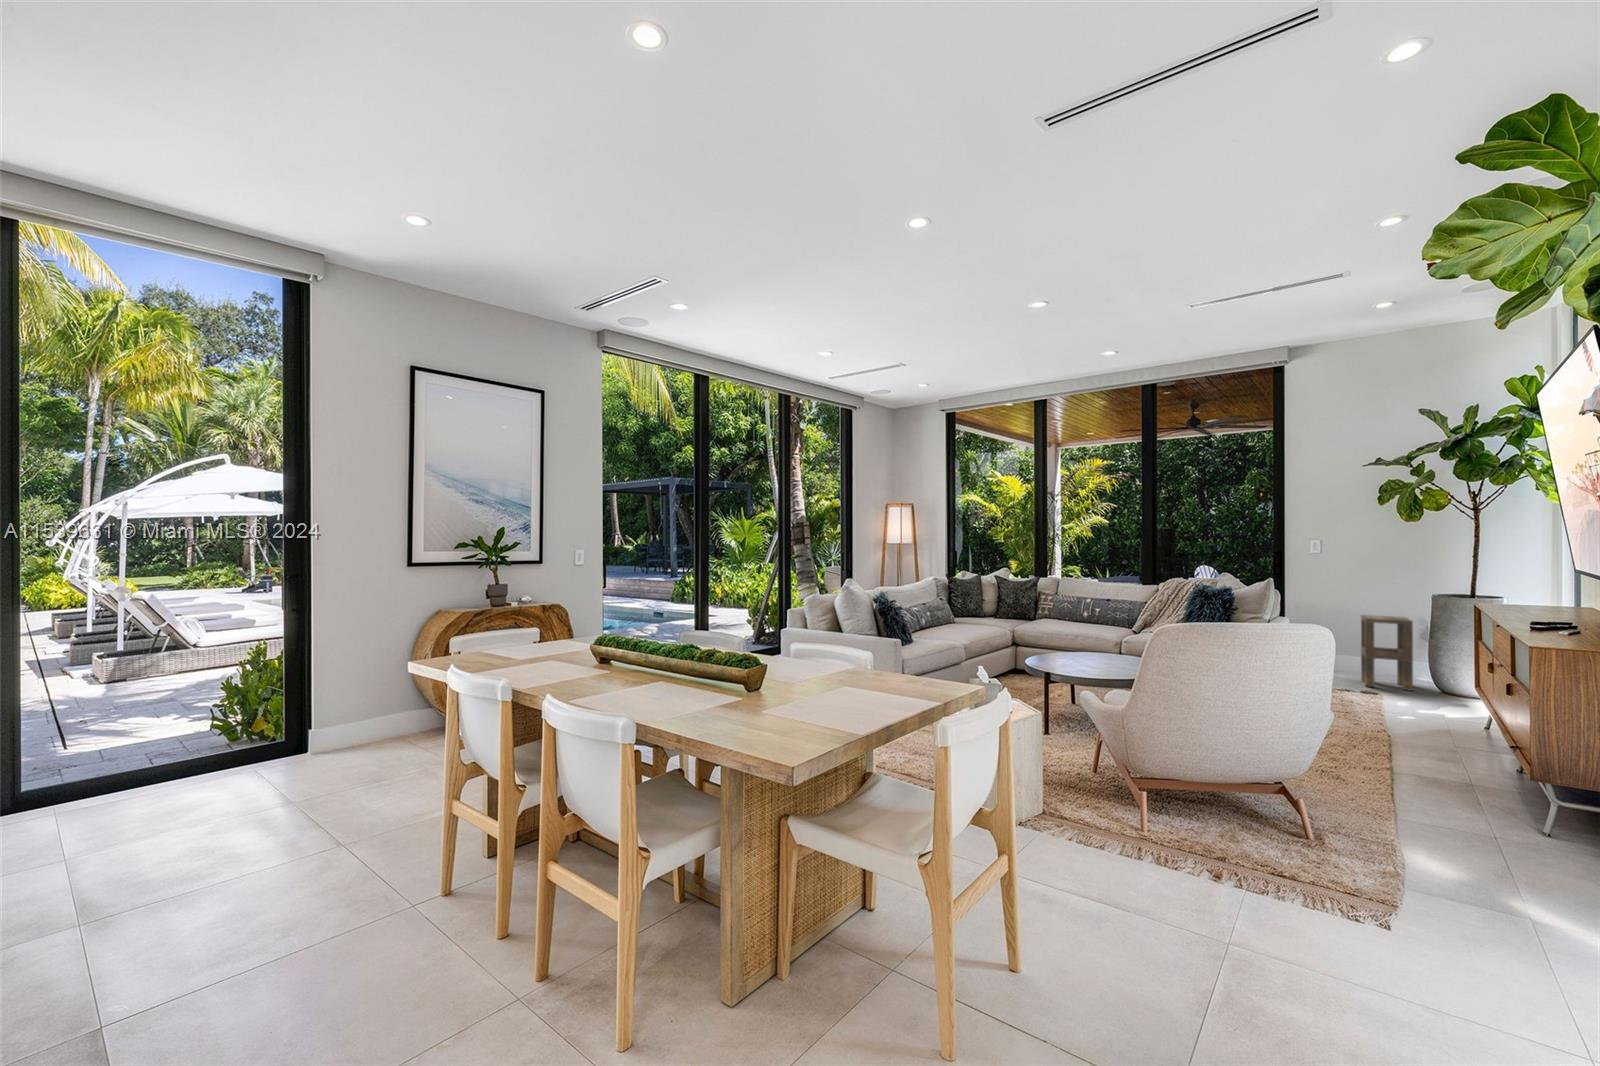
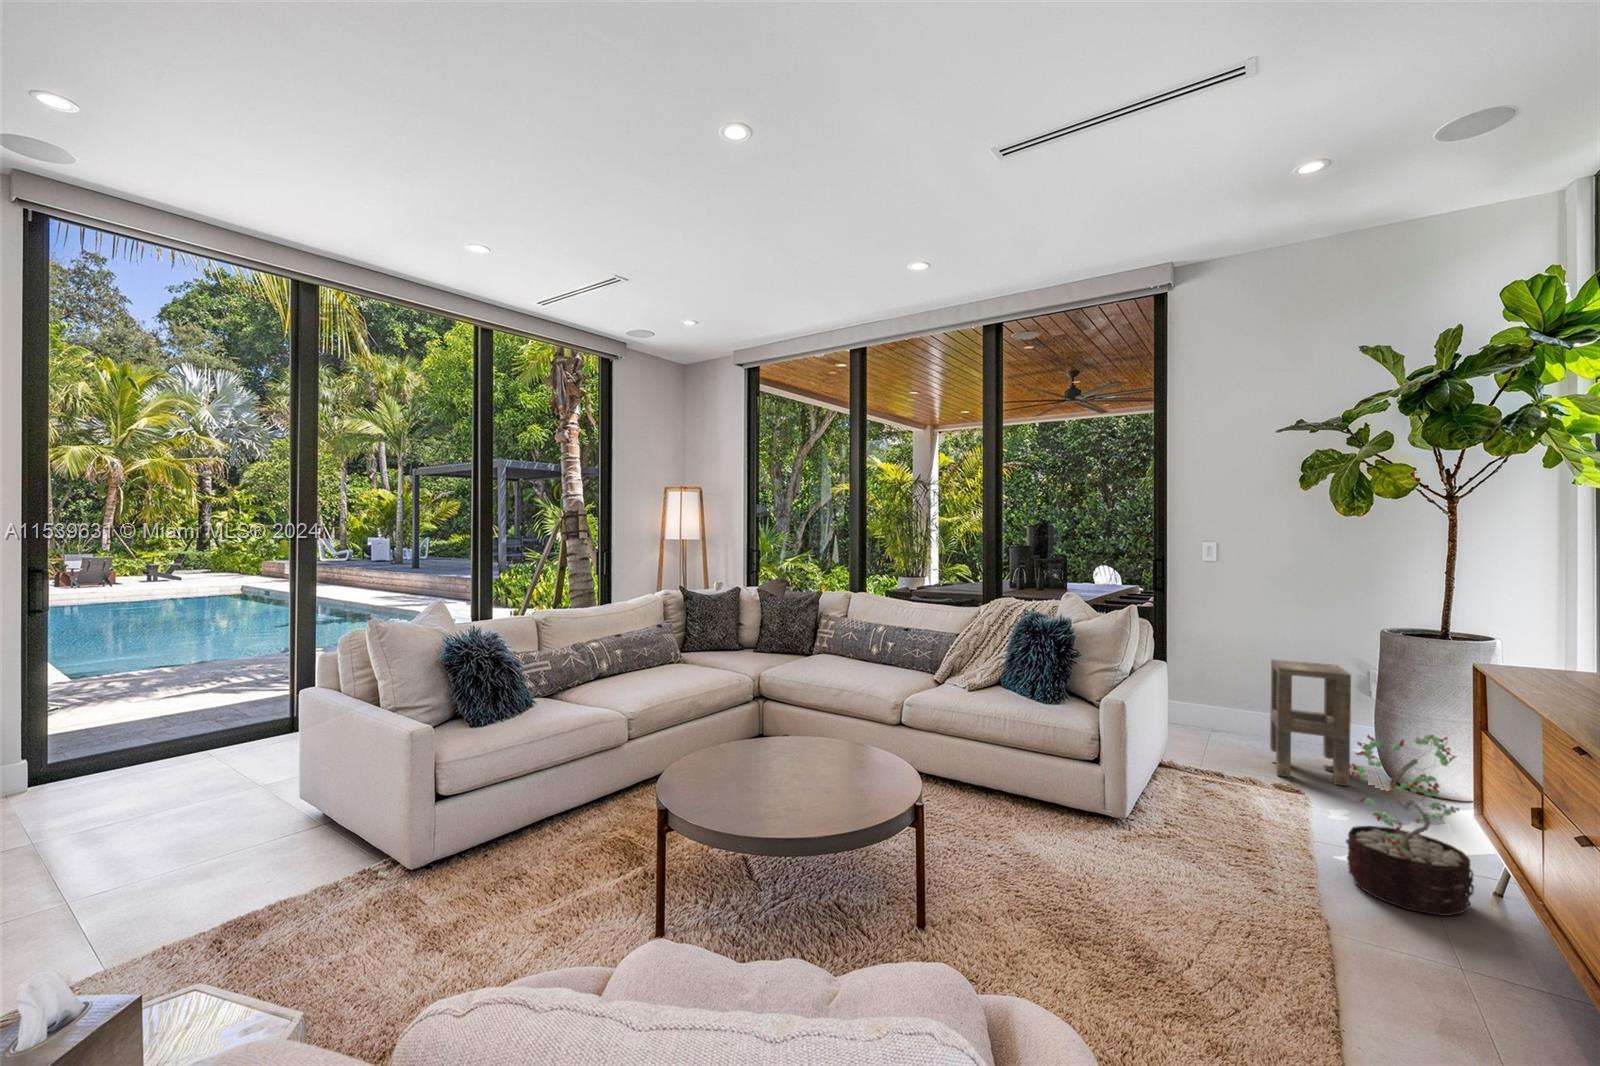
decorative plant: none [1401,642,1469,731] -> present [1346,735,1474,916]

